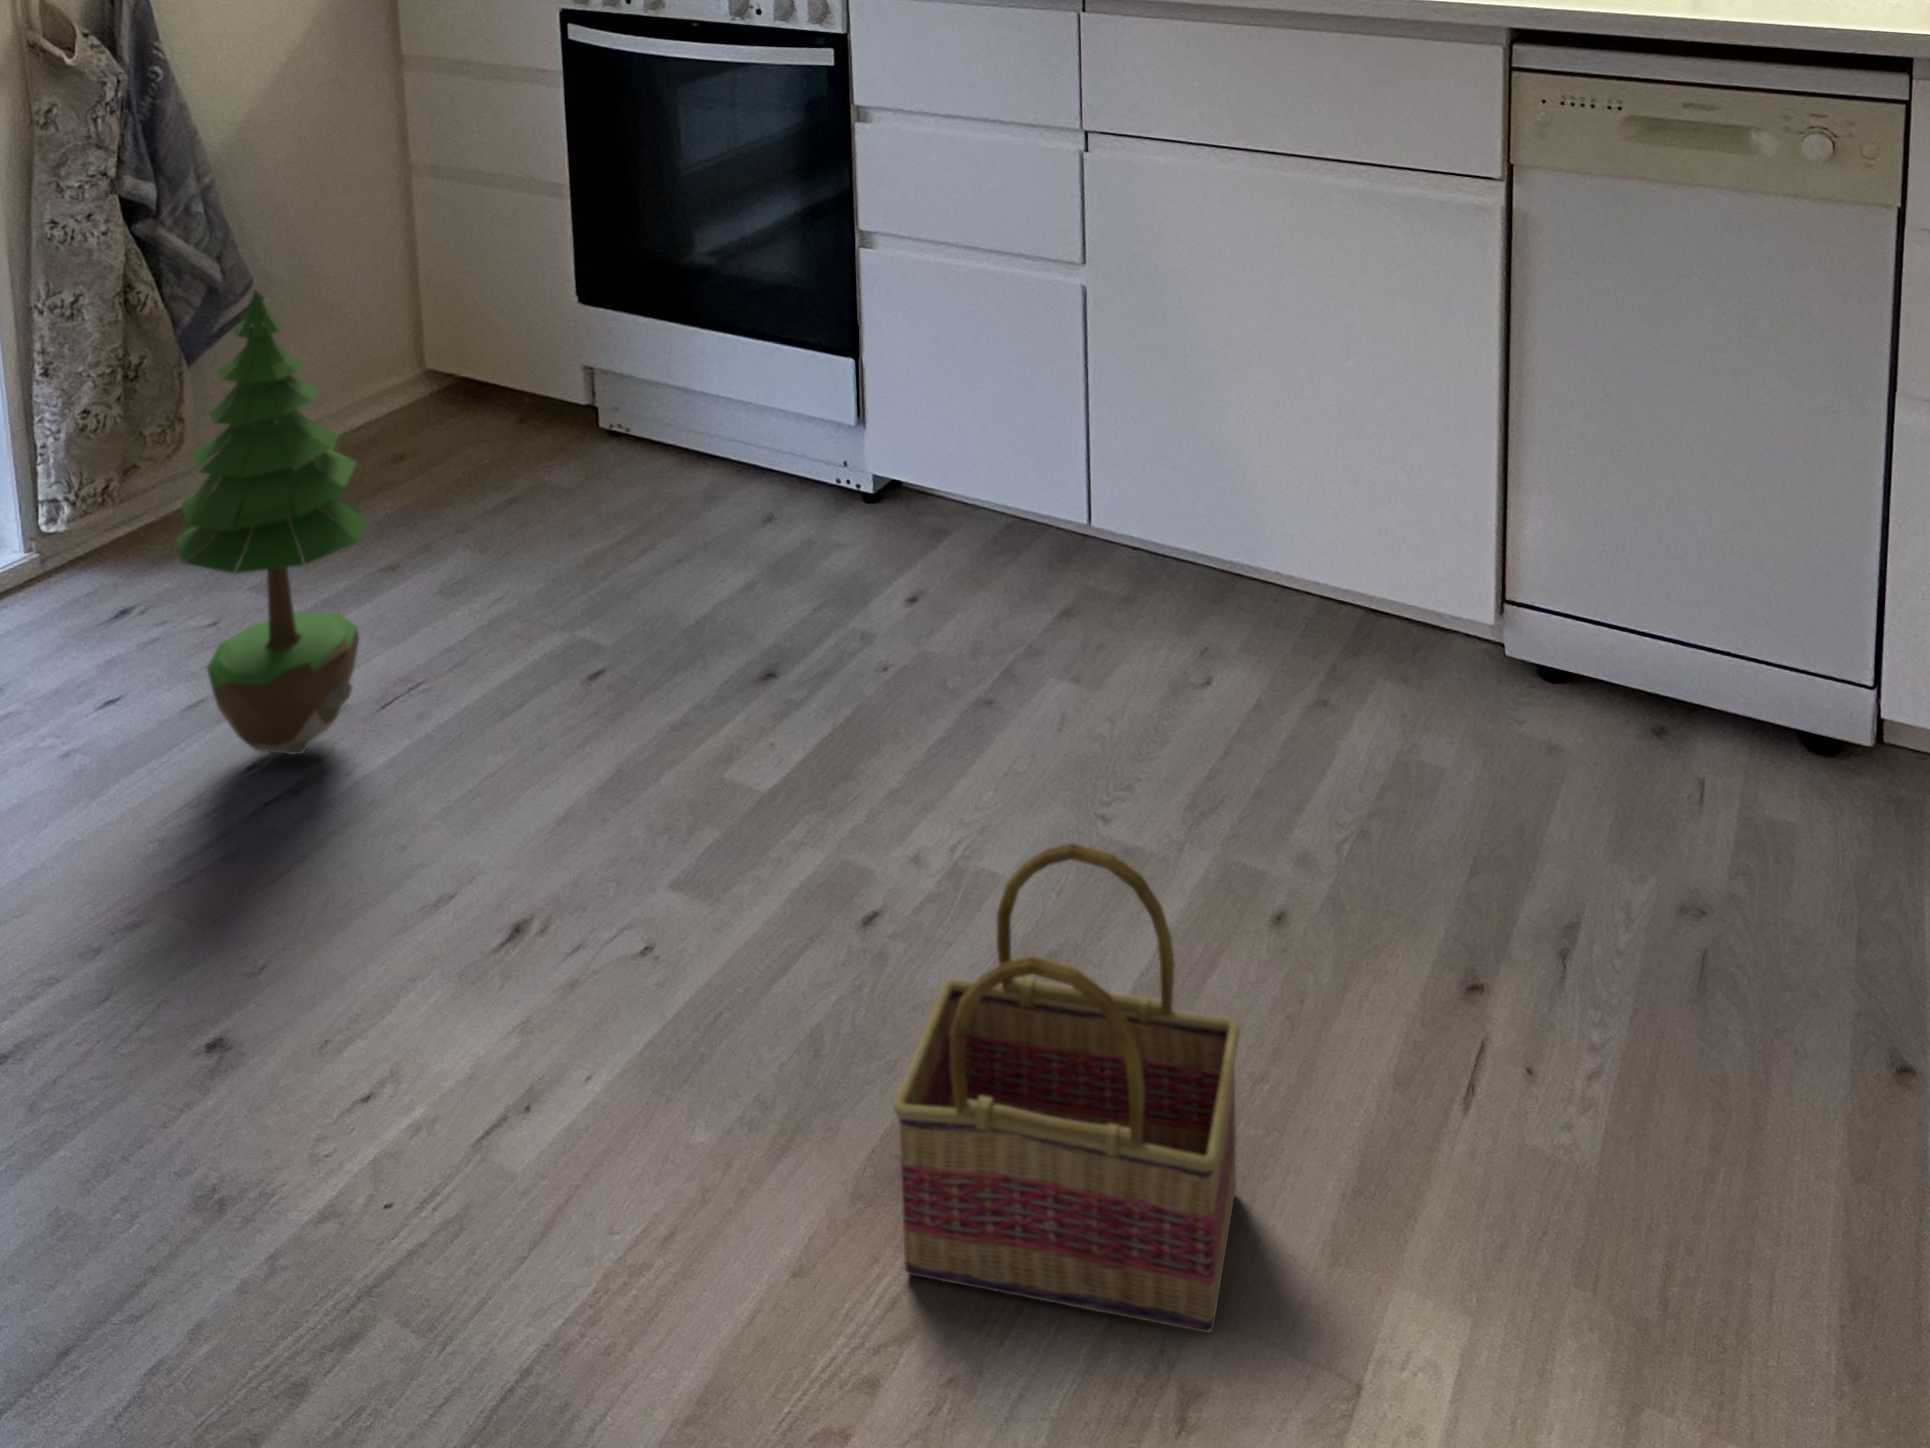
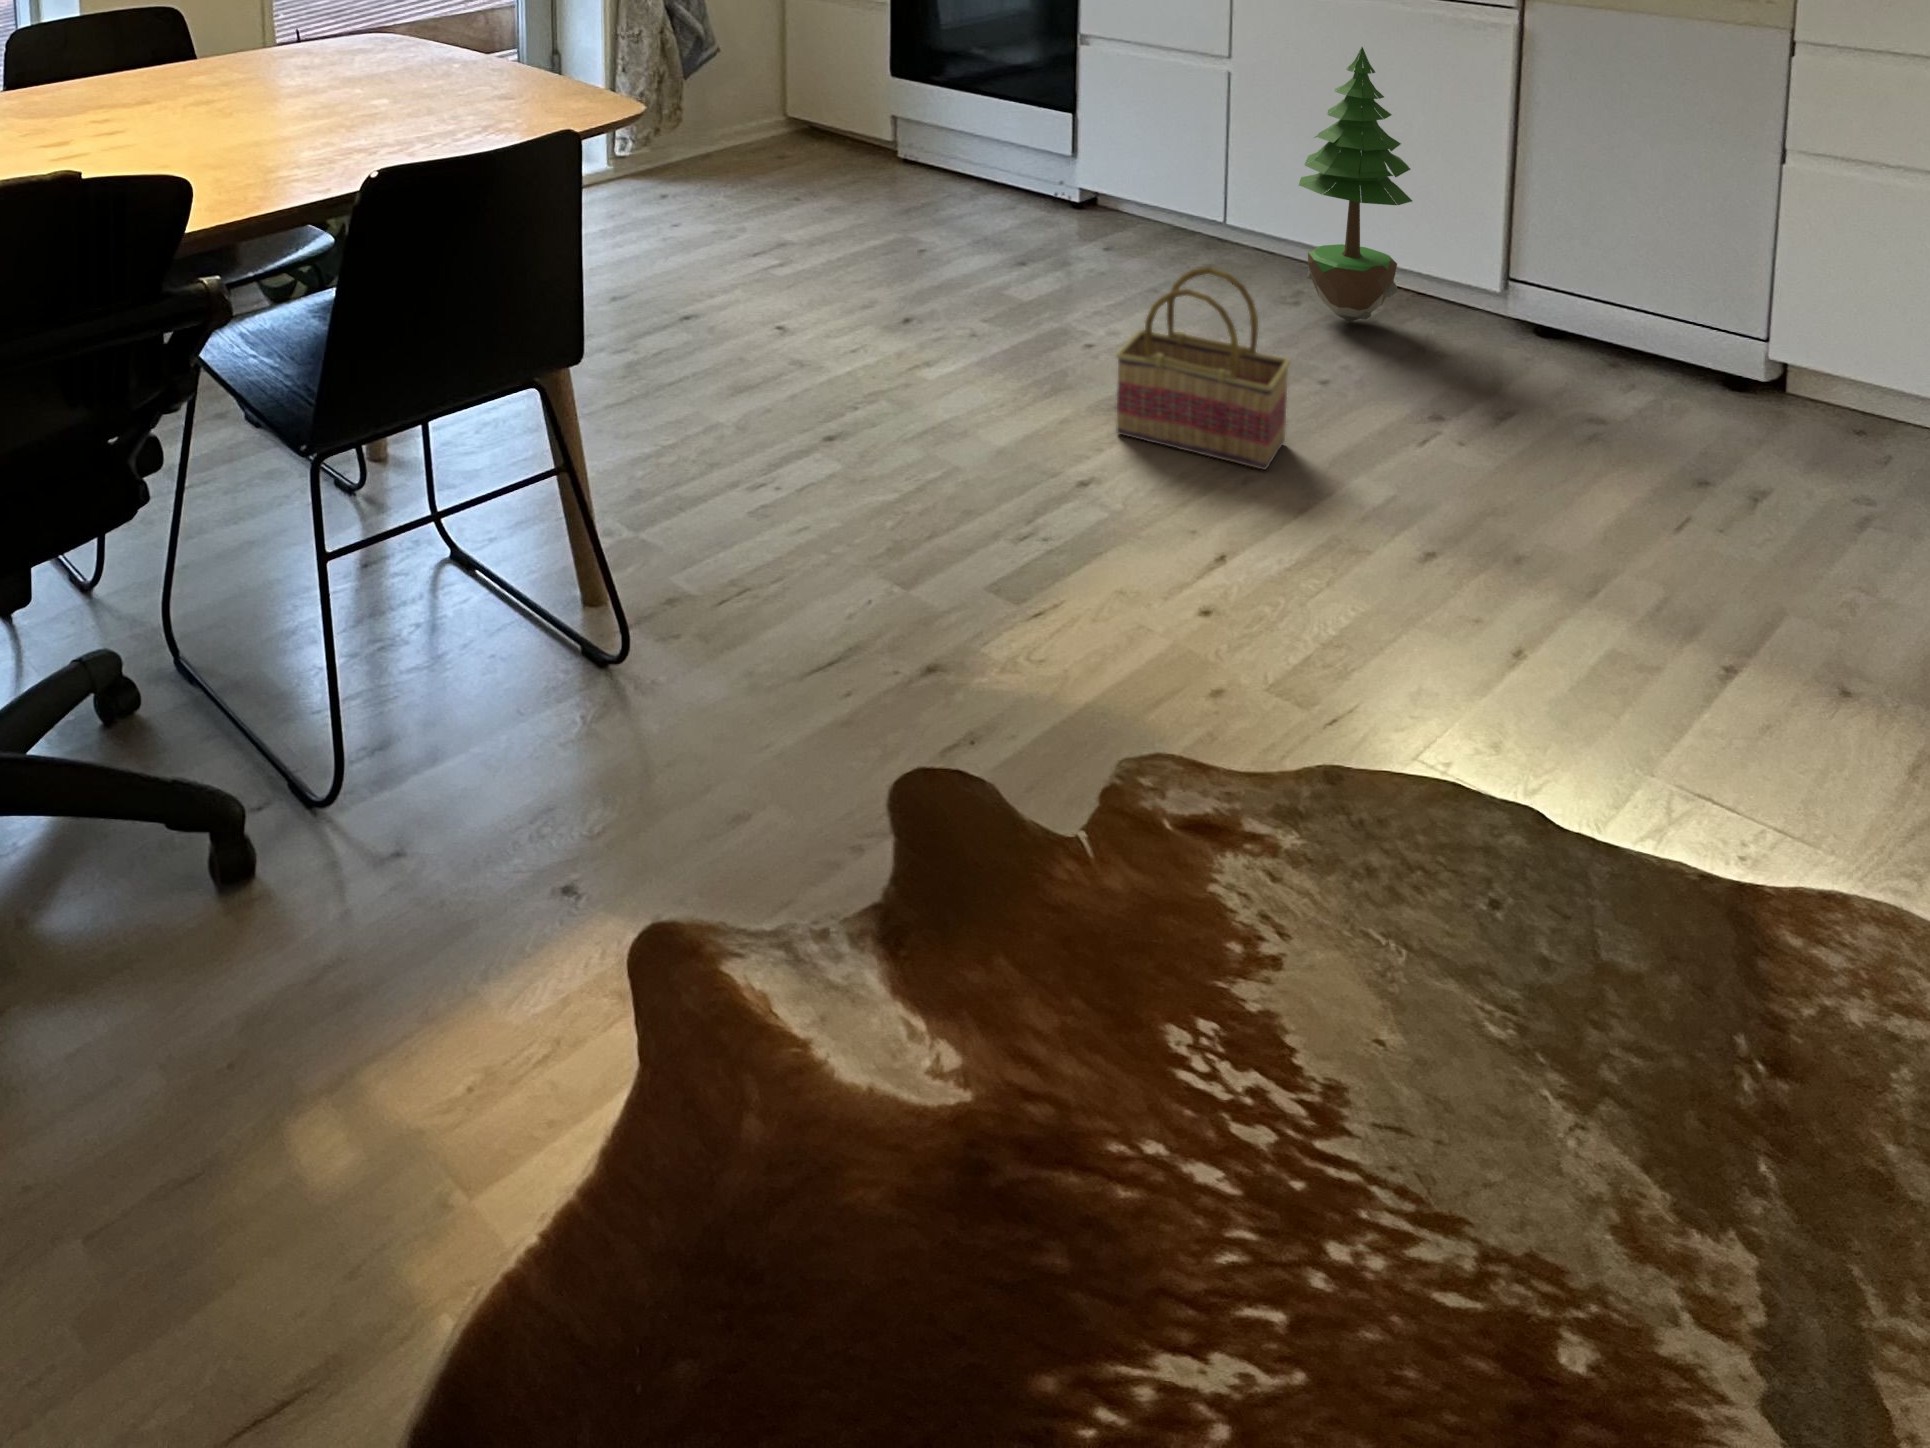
potted tree: present [176,291,368,754] -> present [1298,47,1412,322]

